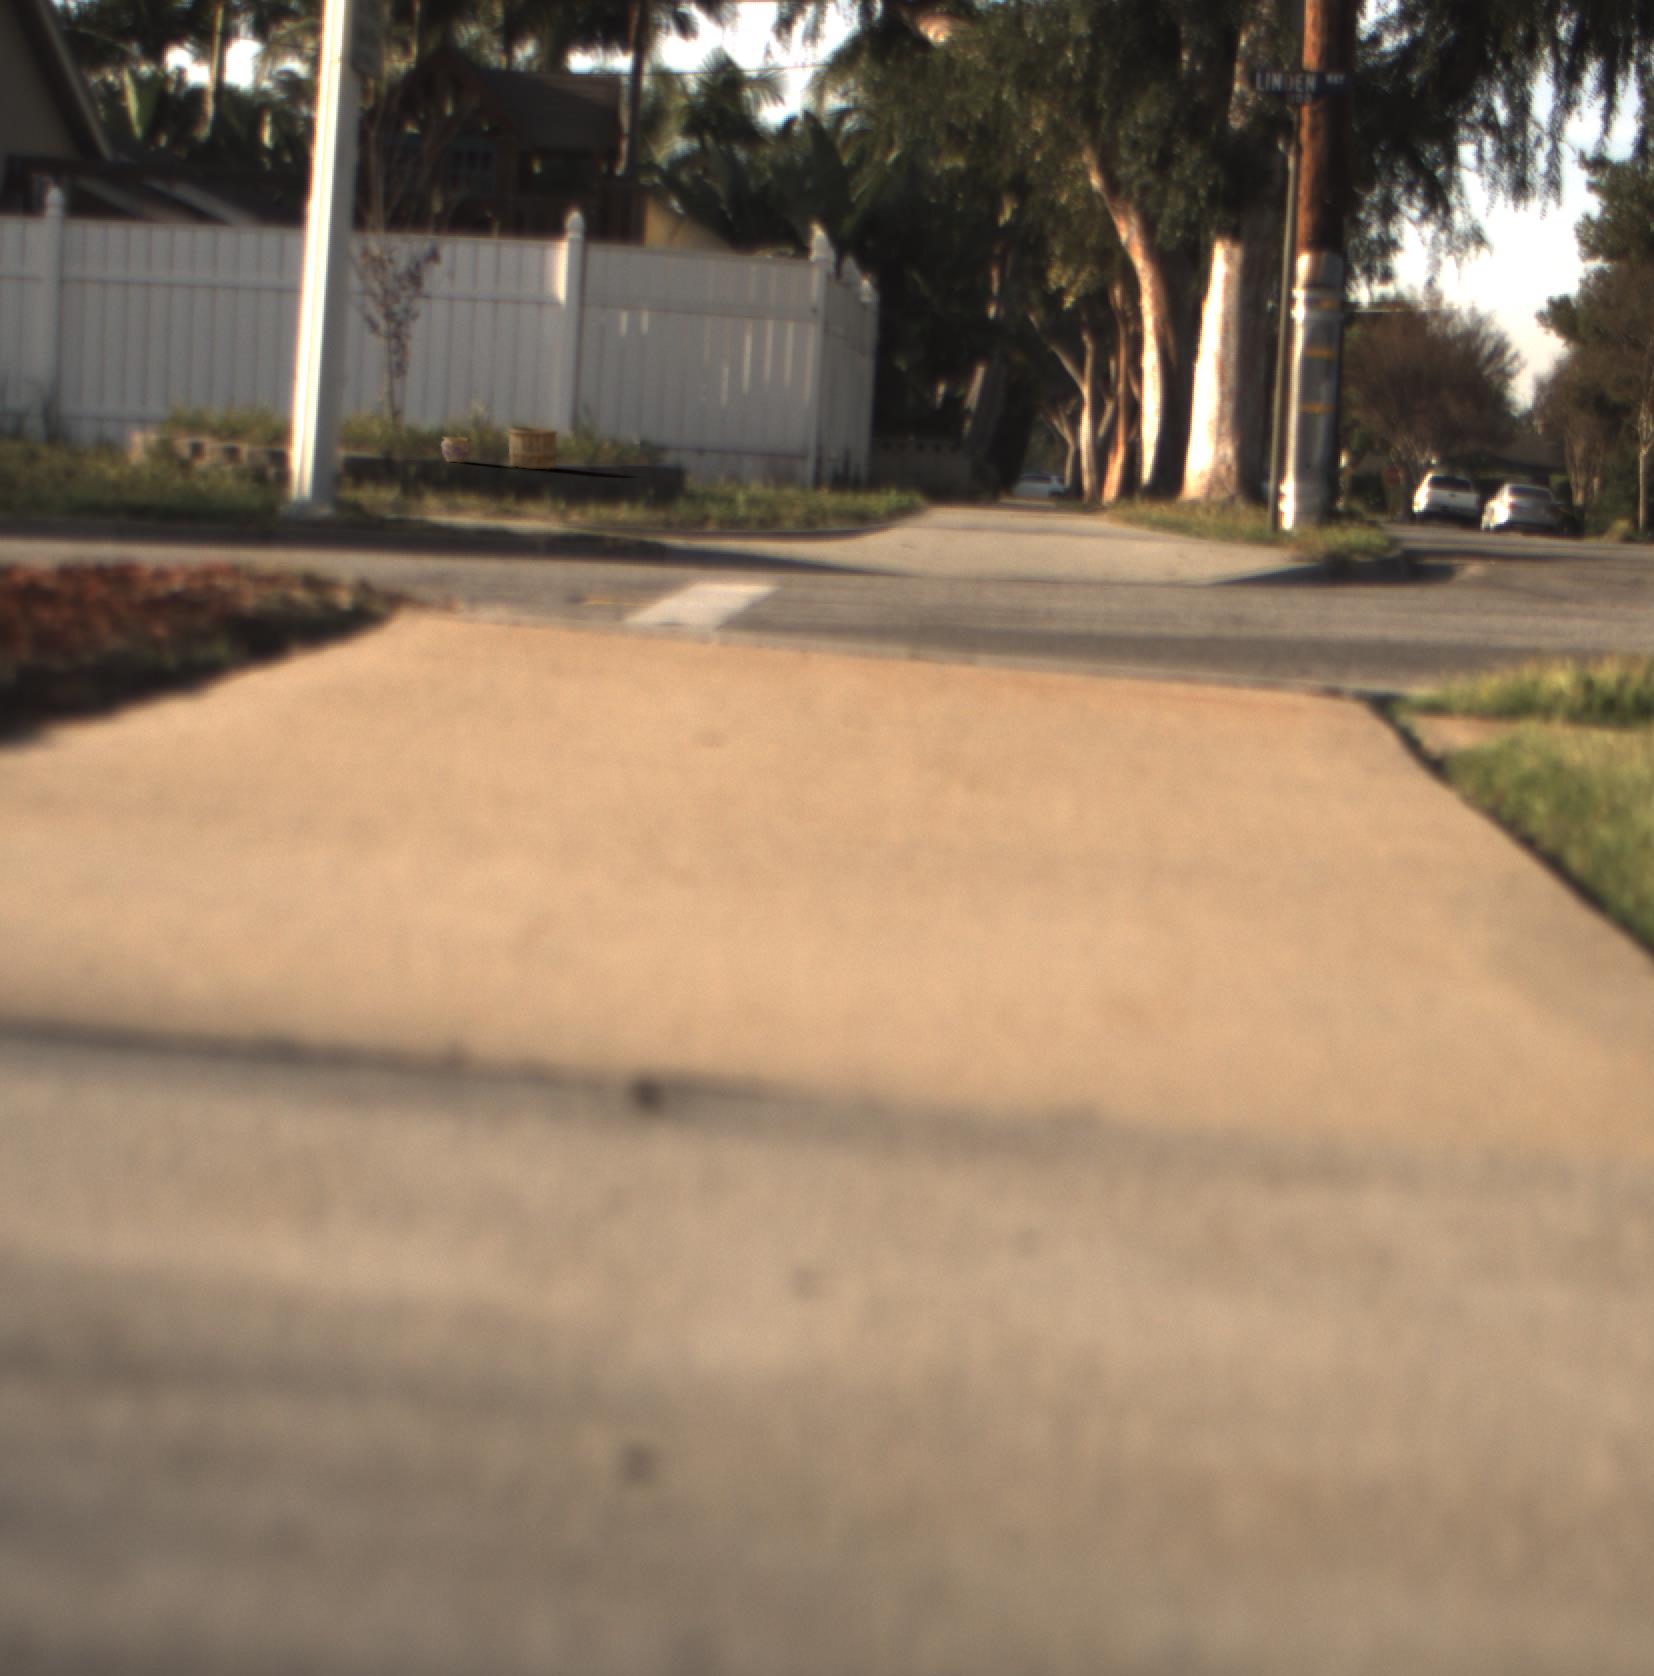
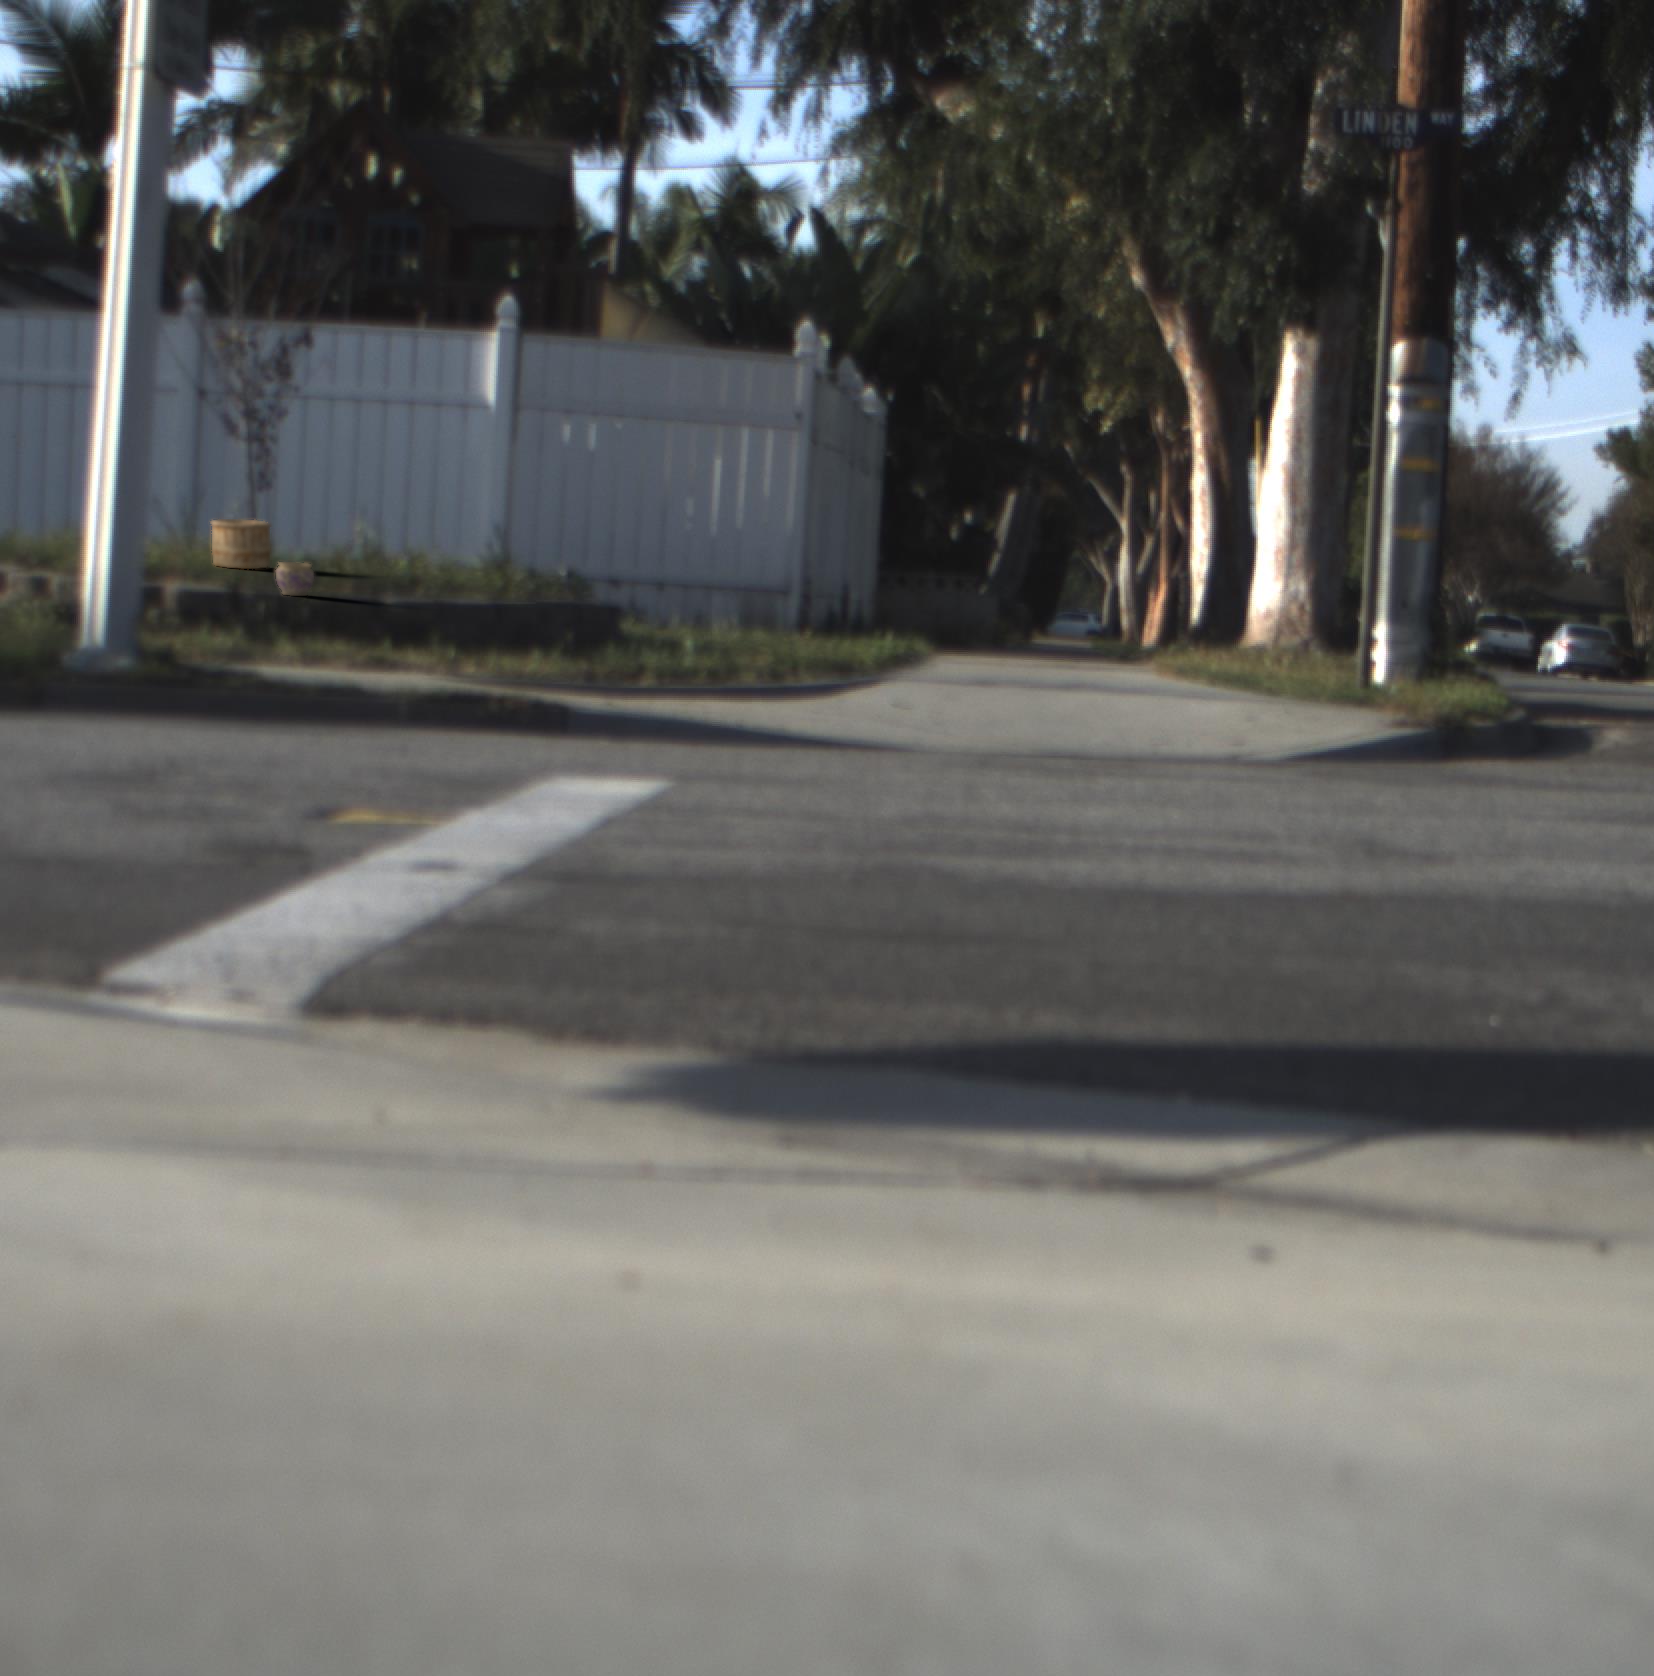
wooden bucket: present [509,427,557,469] -> present [210,519,271,569]

